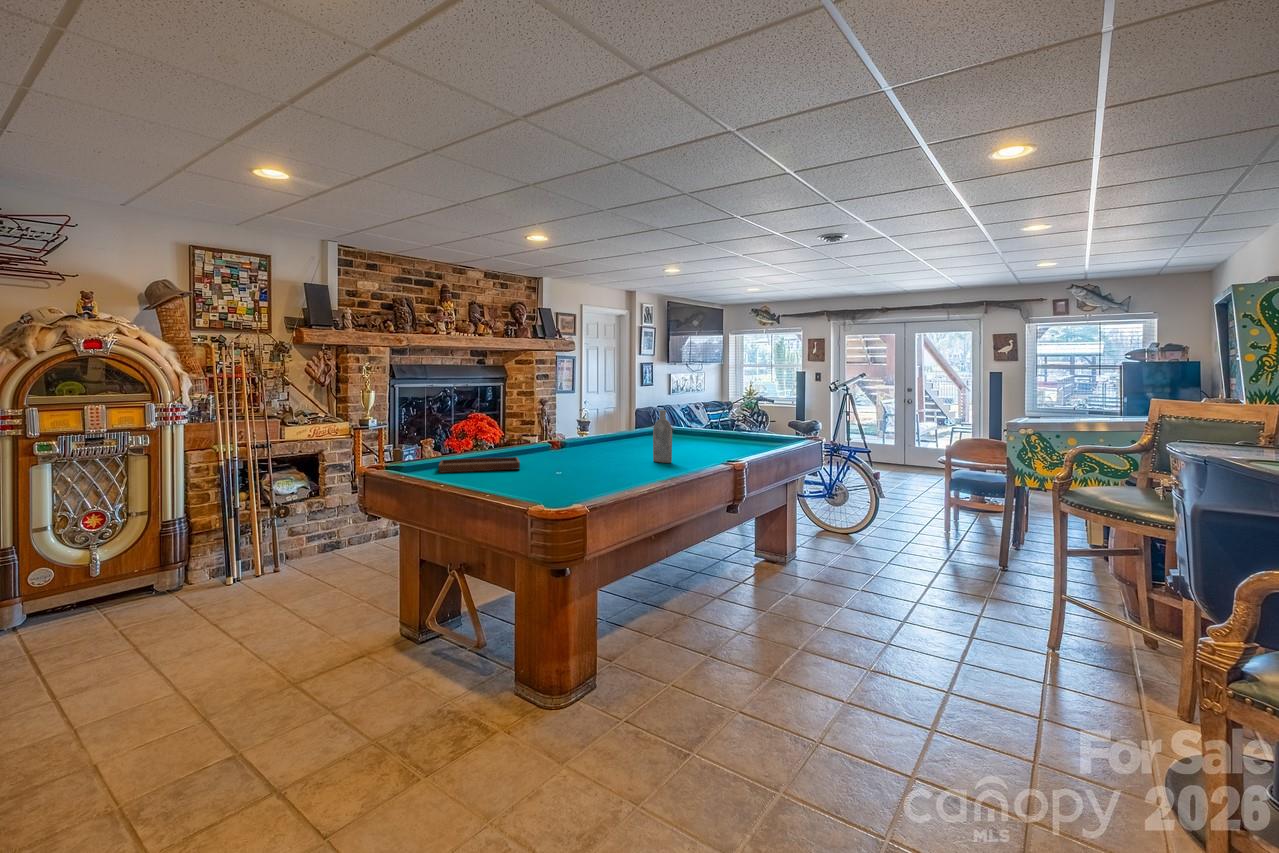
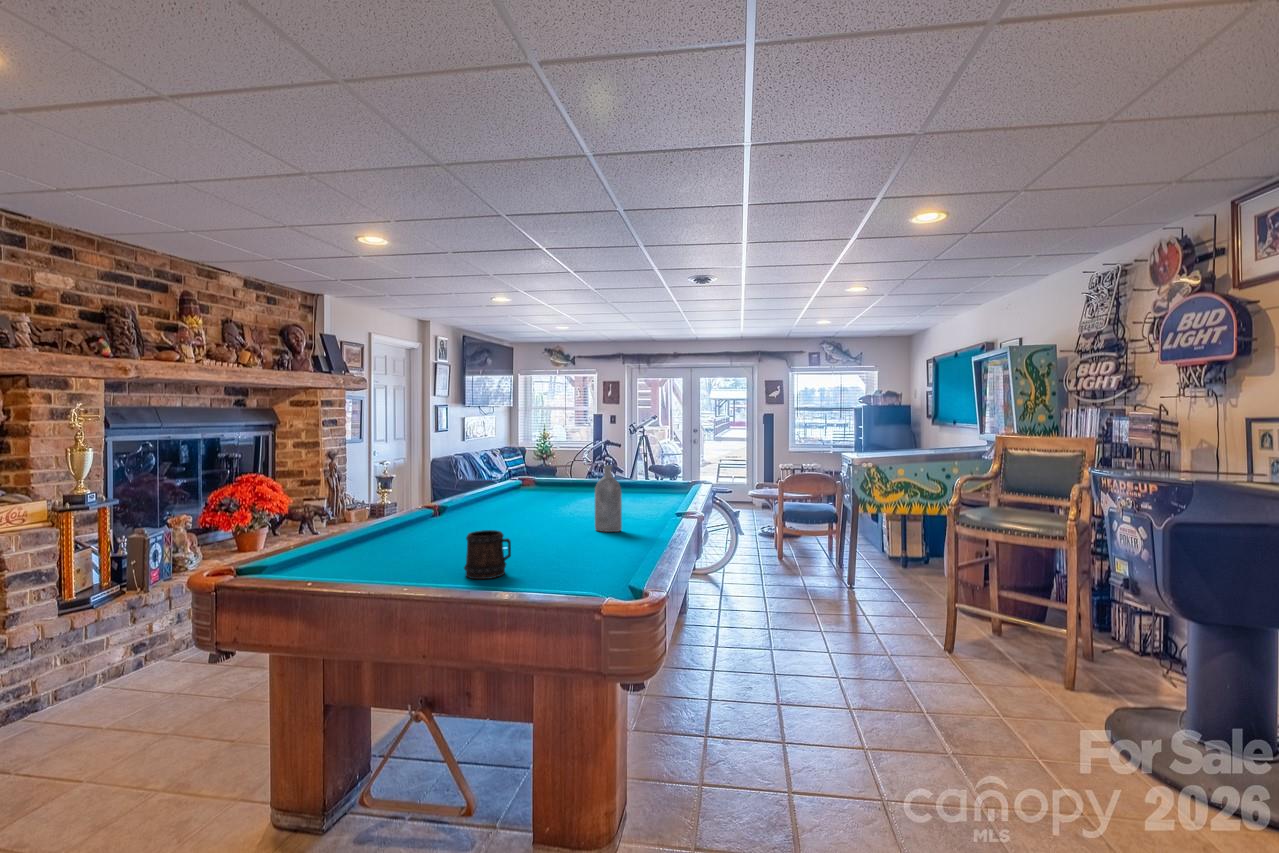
tray: present [439,441,520,473] -> none [304,526,447,587]
beer mug: none [518,447,548,478] -> present [464,530,511,579]

